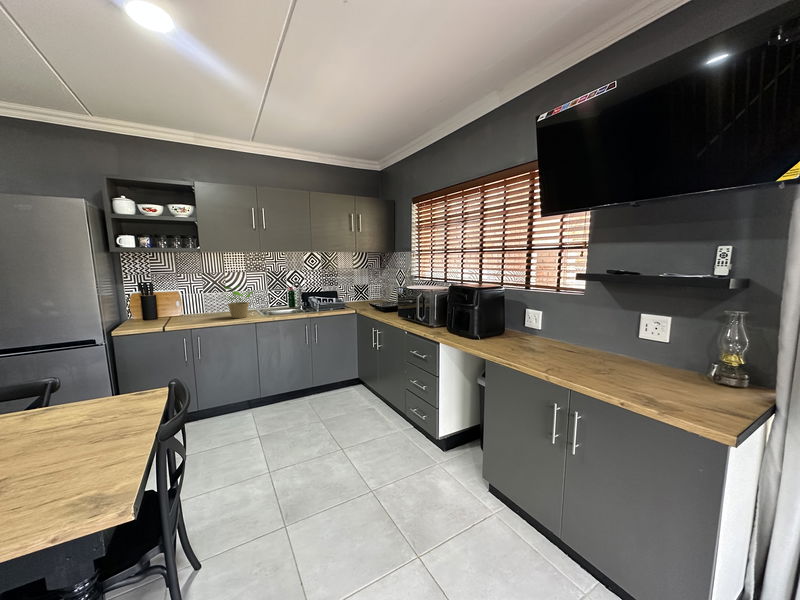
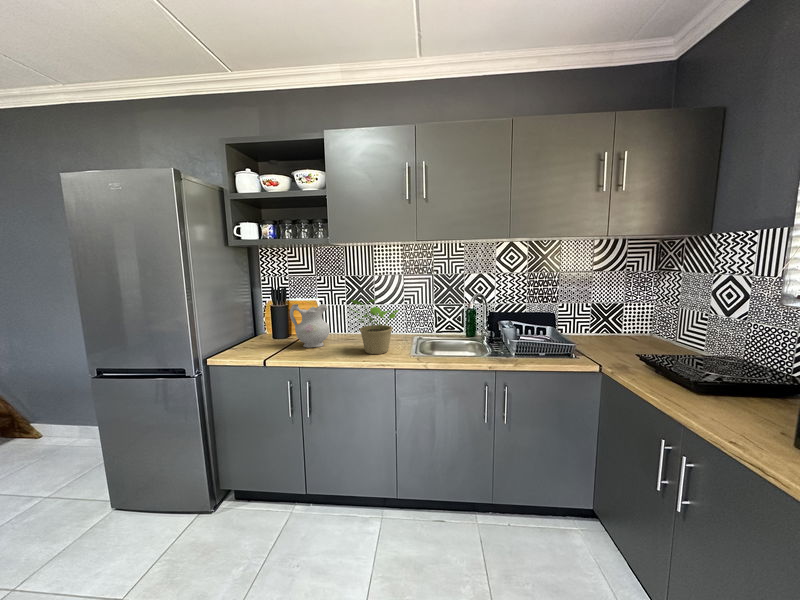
ceramic pitcher: none [169,292,201,321] -> present [290,304,330,348]

